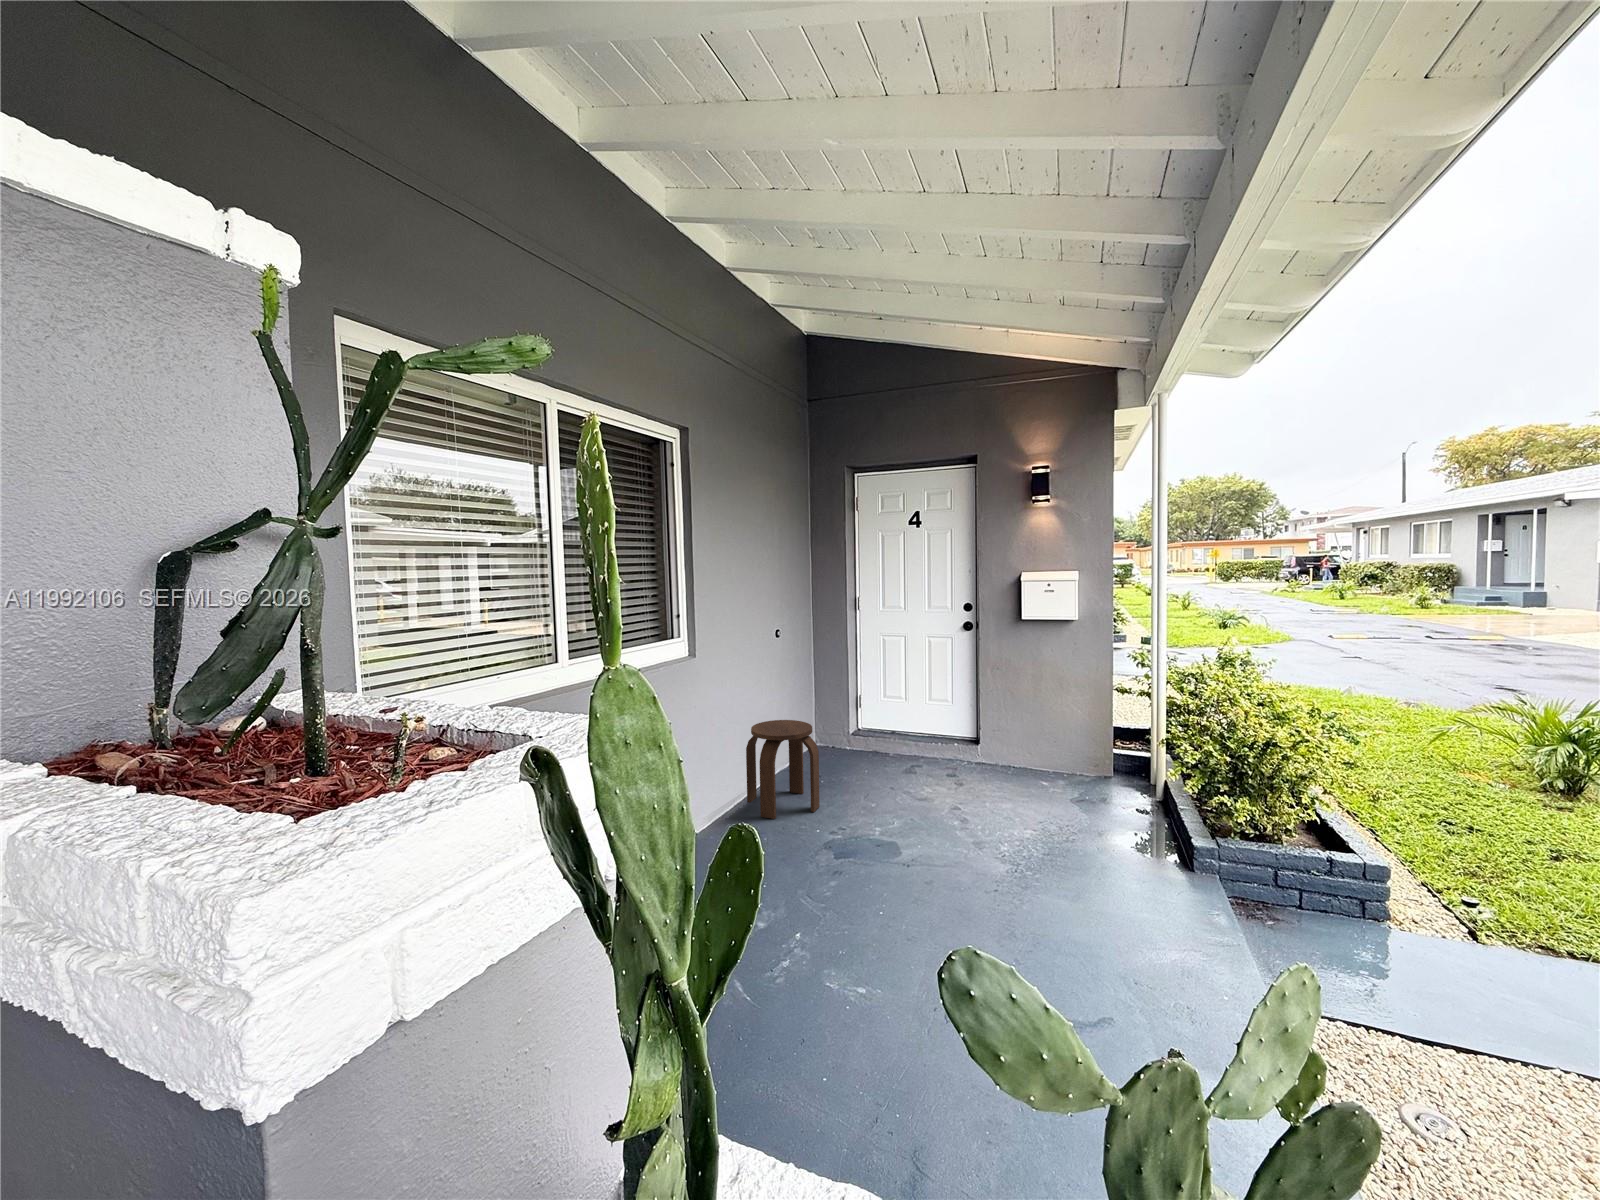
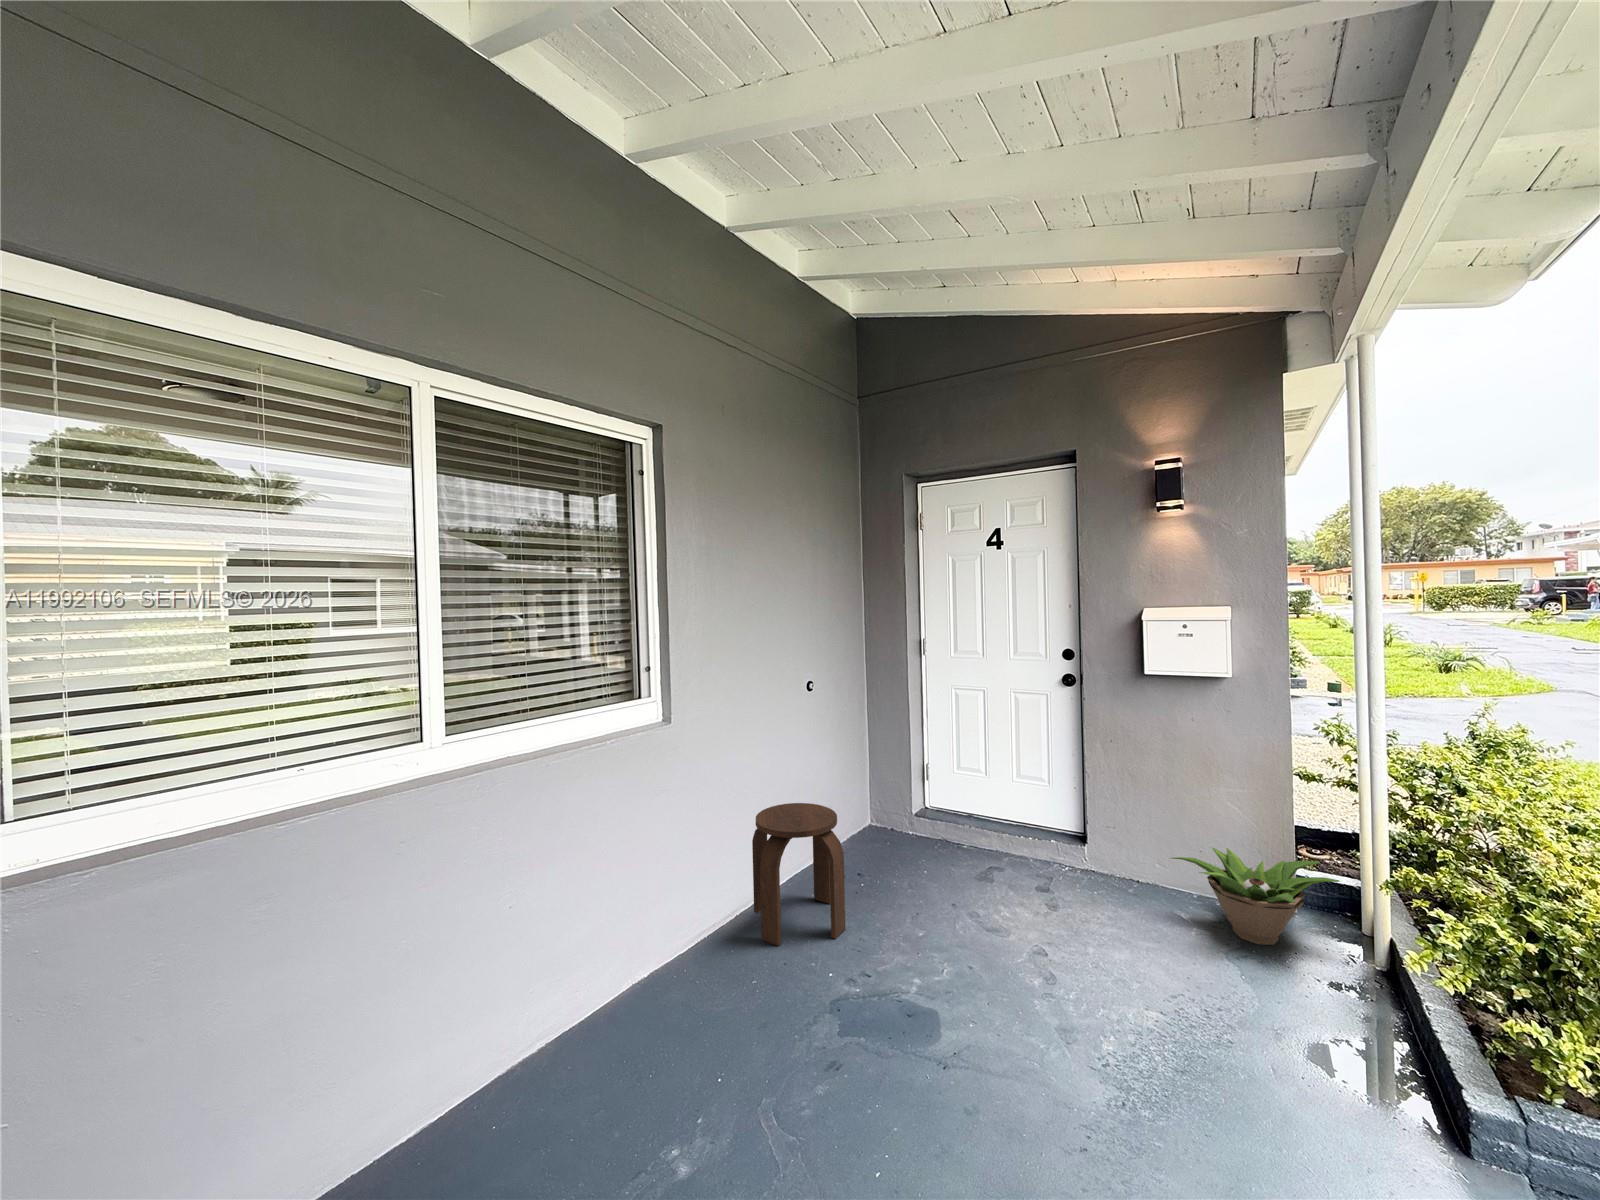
decorative plant: none [1037,737,1139,794] -> present [1172,848,1339,945]

